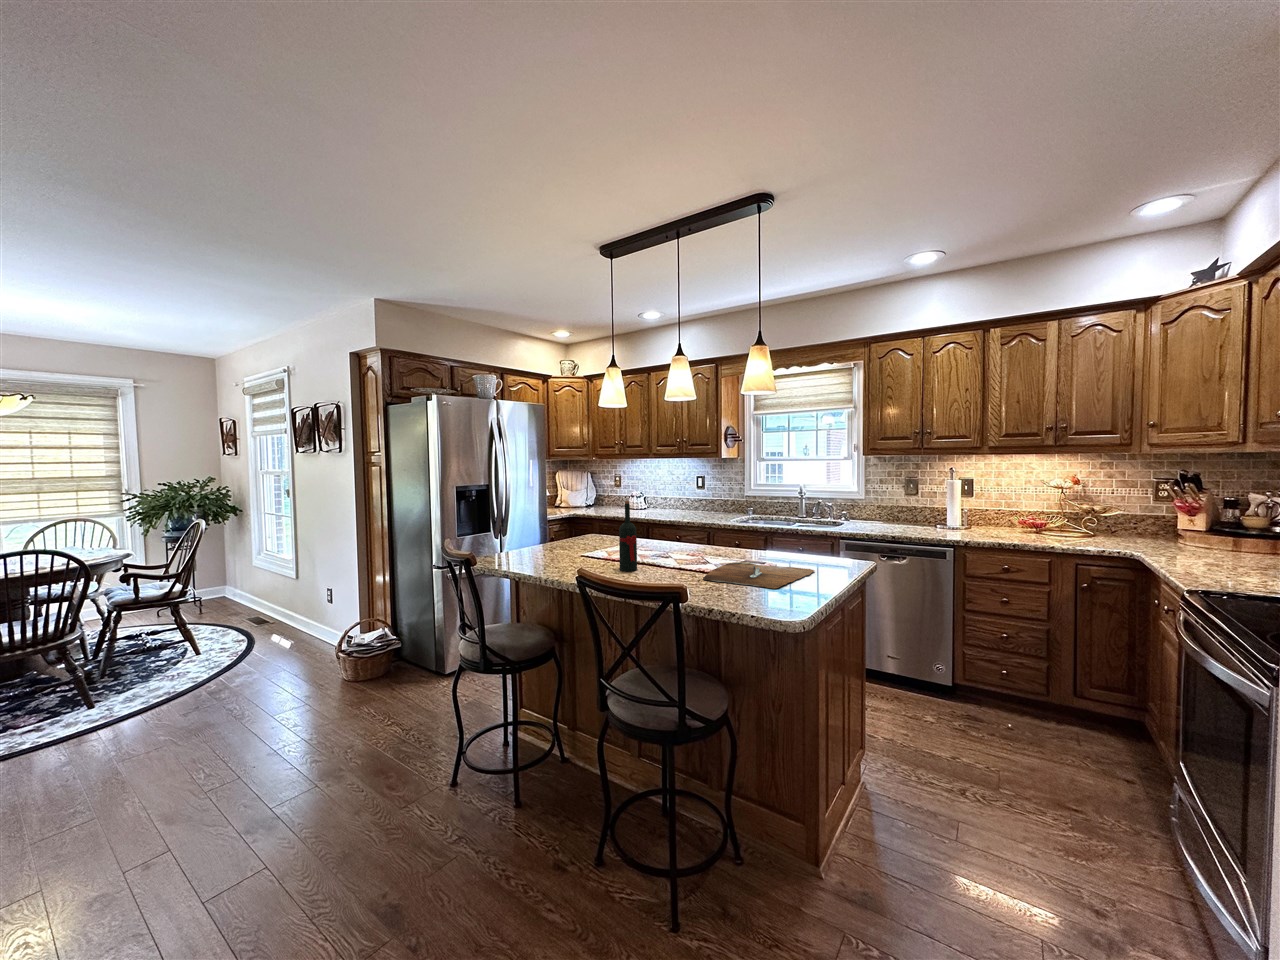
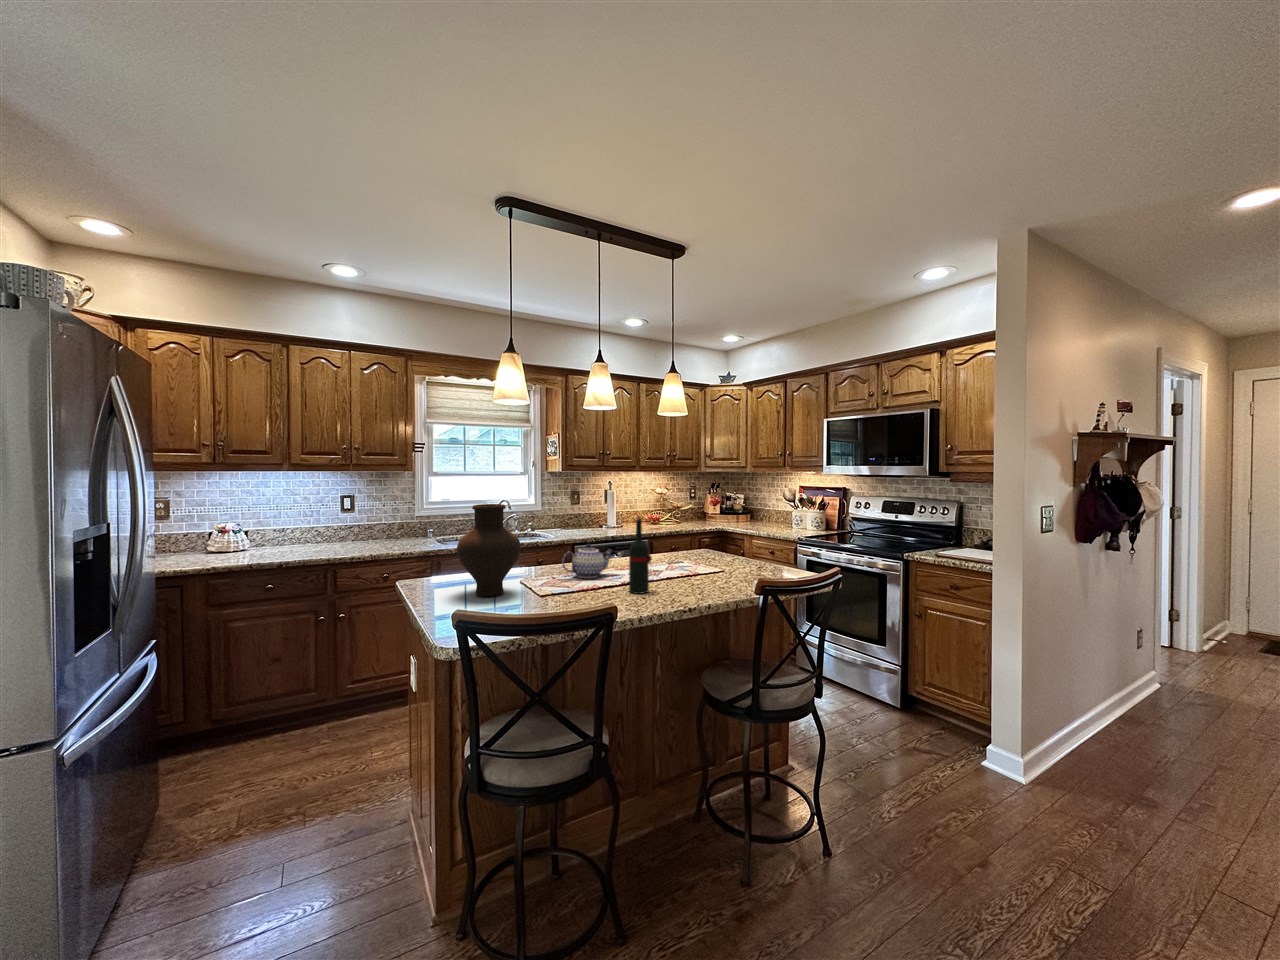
vase: none [555,483,600,550] -> present [457,504,521,596]
teapot: none [642,525,684,556] -> present [562,544,612,578]
cutting board: present [703,561,814,588] -> none [660,560,757,581]

